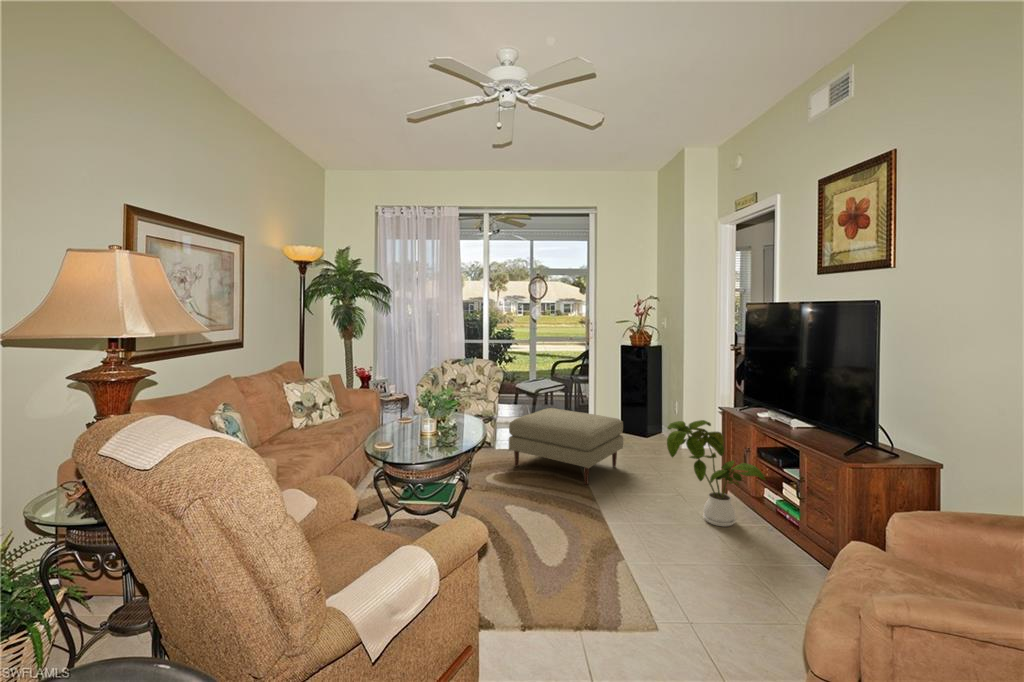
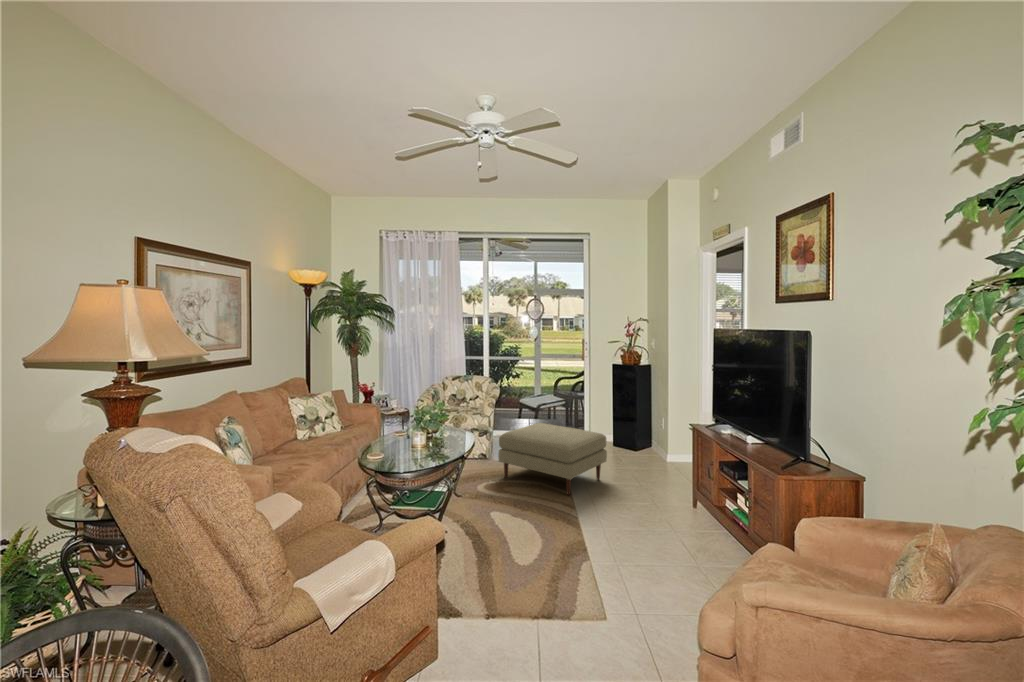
house plant: present [667,420,766,527] -> none [635,436,725,534]

